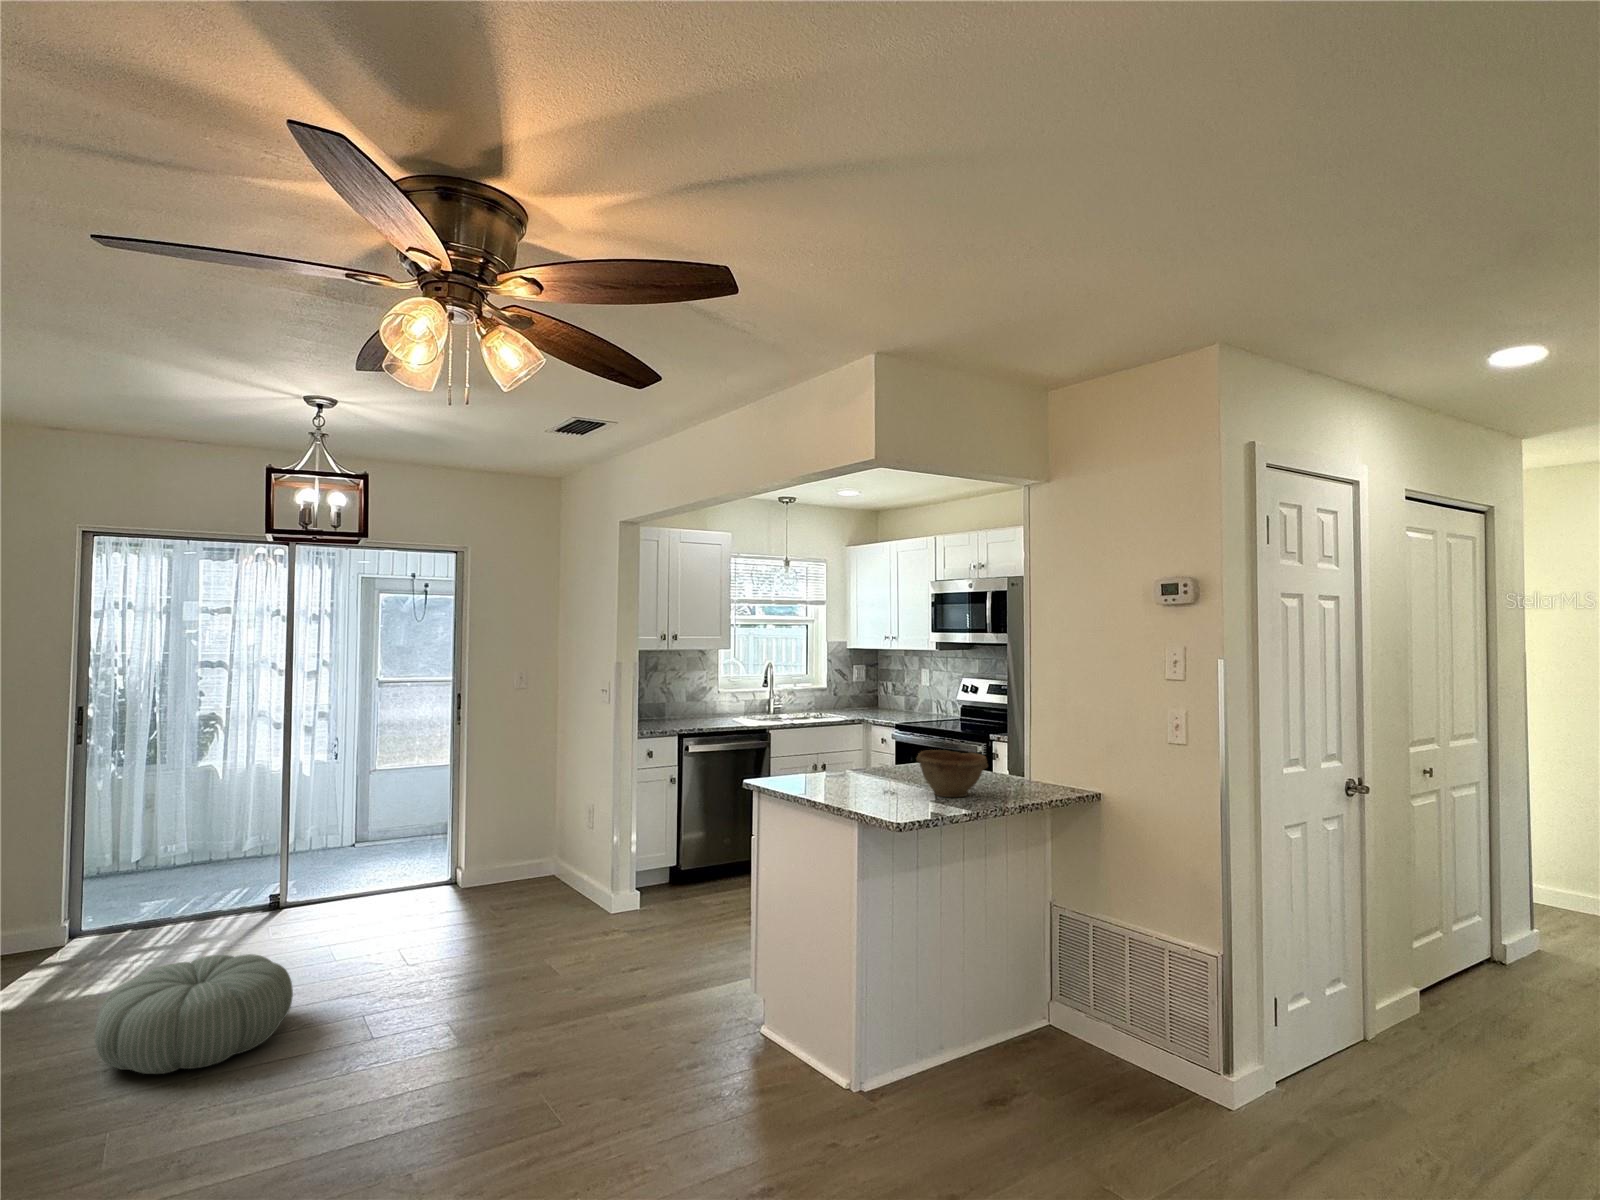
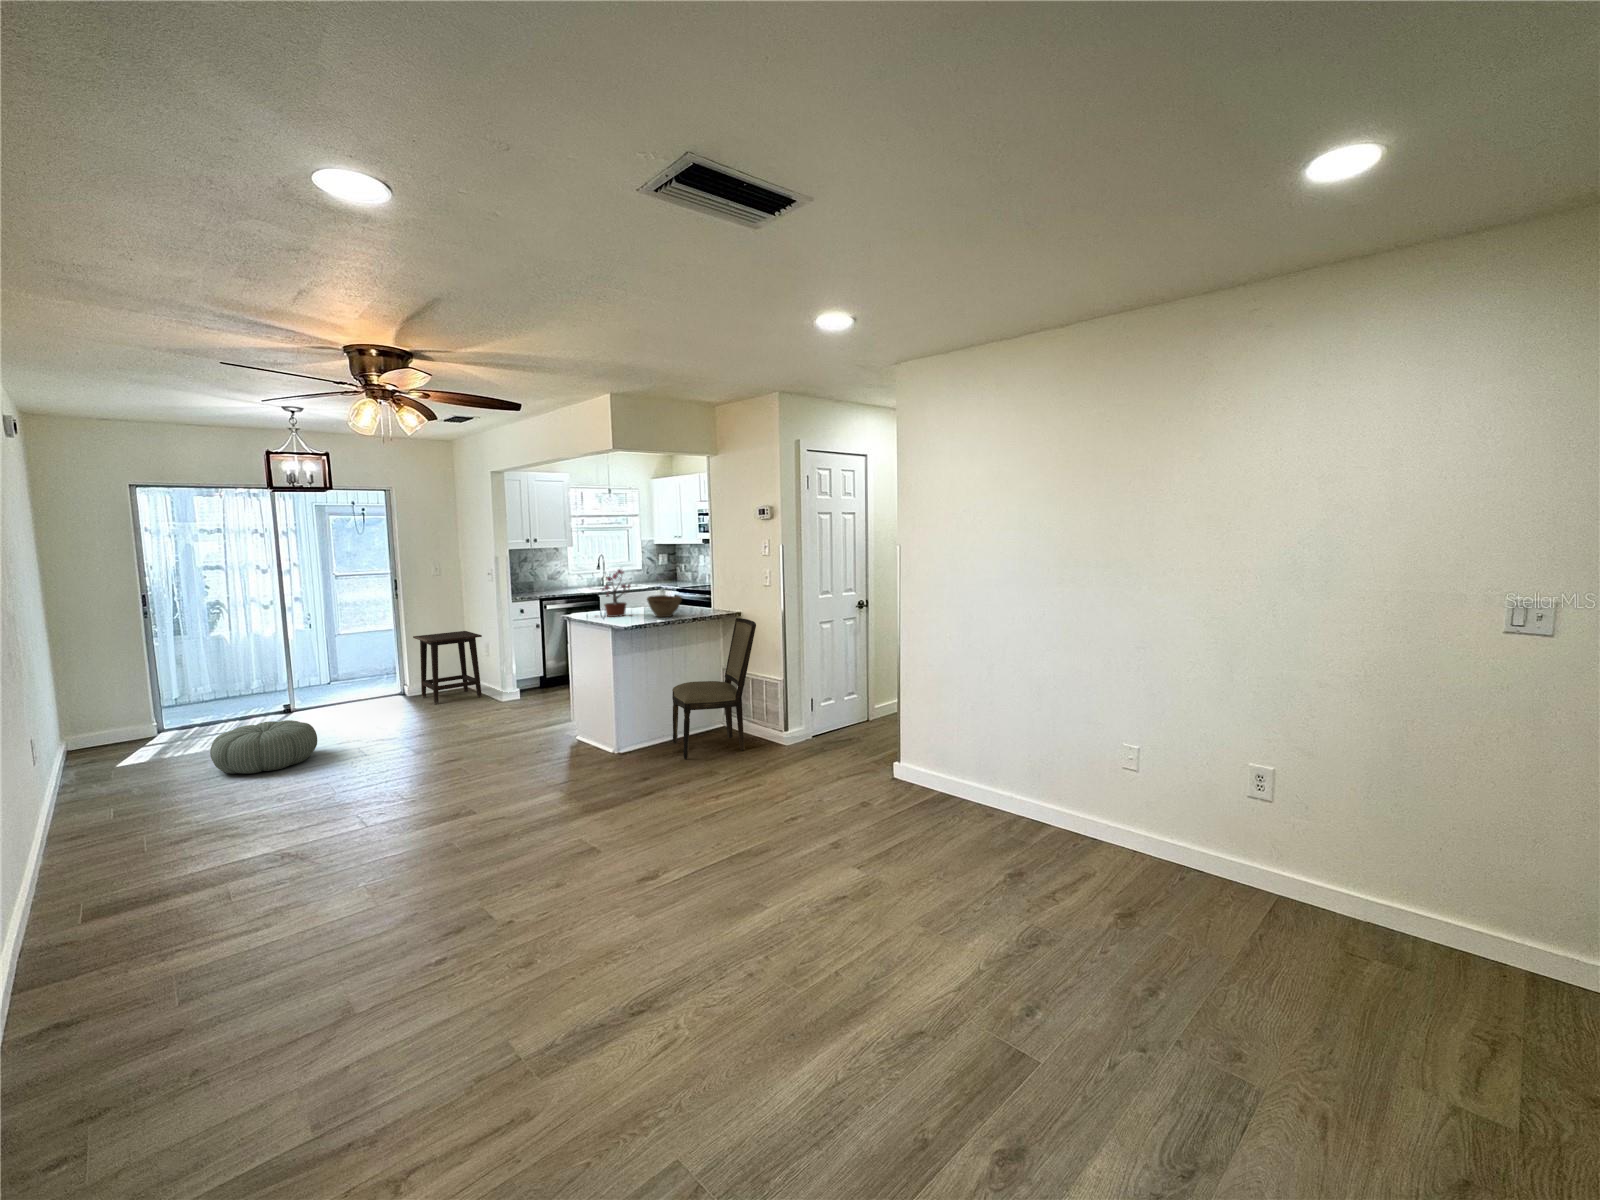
potted plant: none [809,695,884,789] -> present [602,569,631,617]
side table: none [479,780,585,909] -> present [413,631,482,705]
dining chair: none [966,805,1173,1132] -> present [672,618,756,759]

